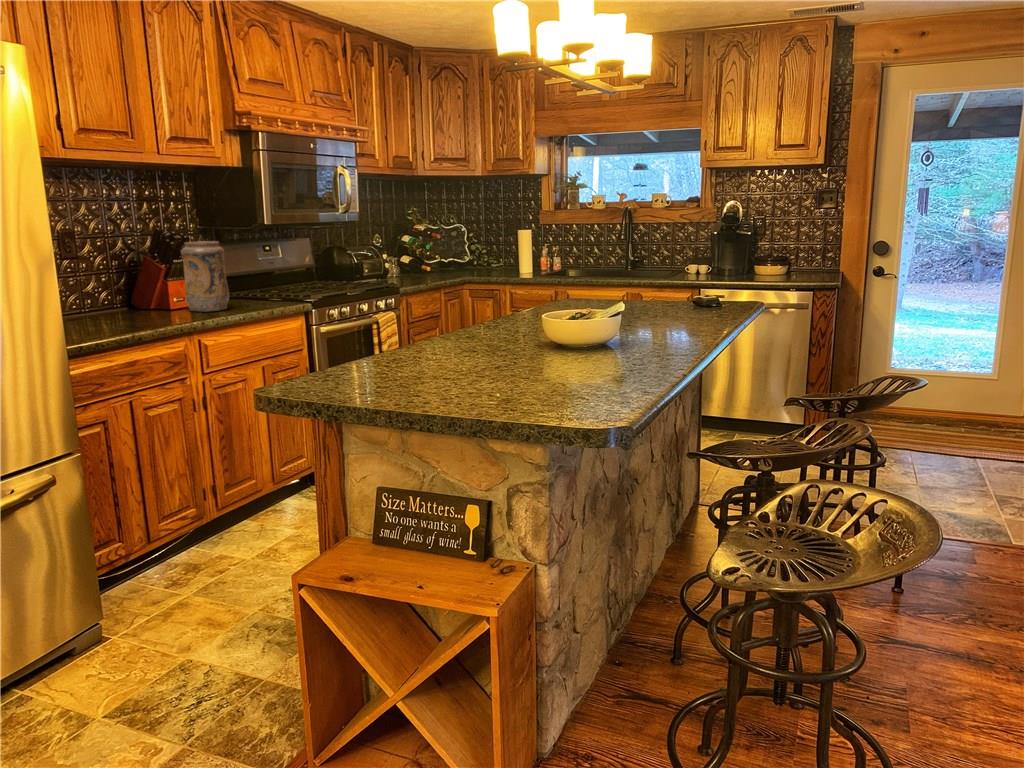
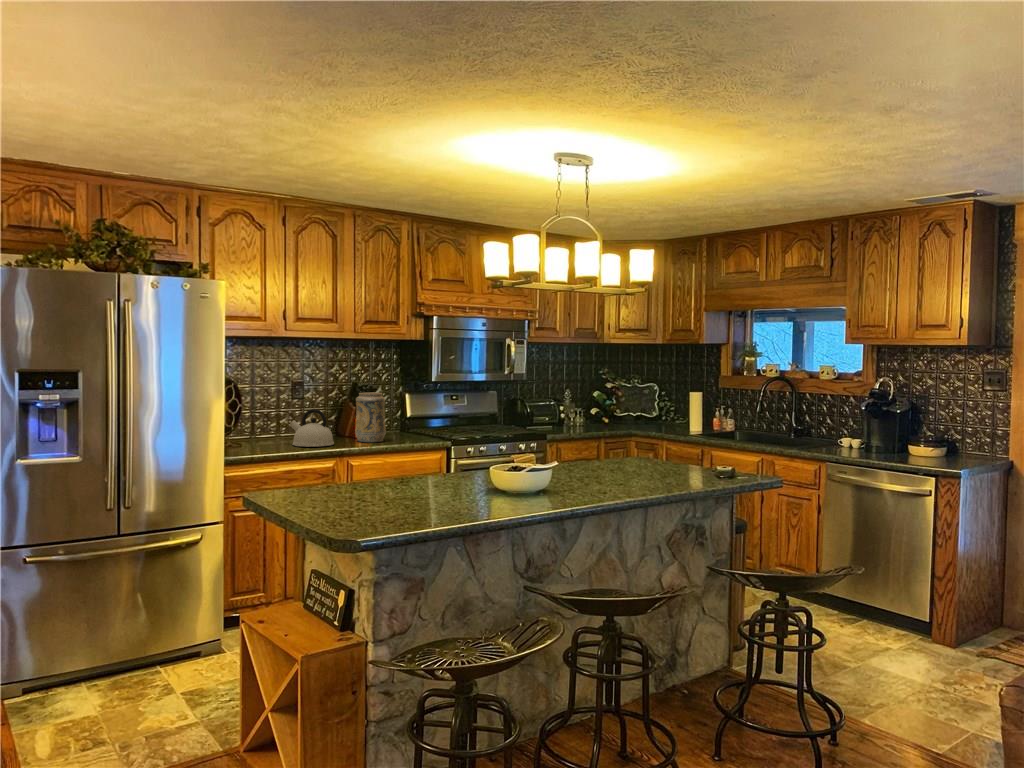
kettle: none [93,269,170,325] -> present [290,409,334,447]

